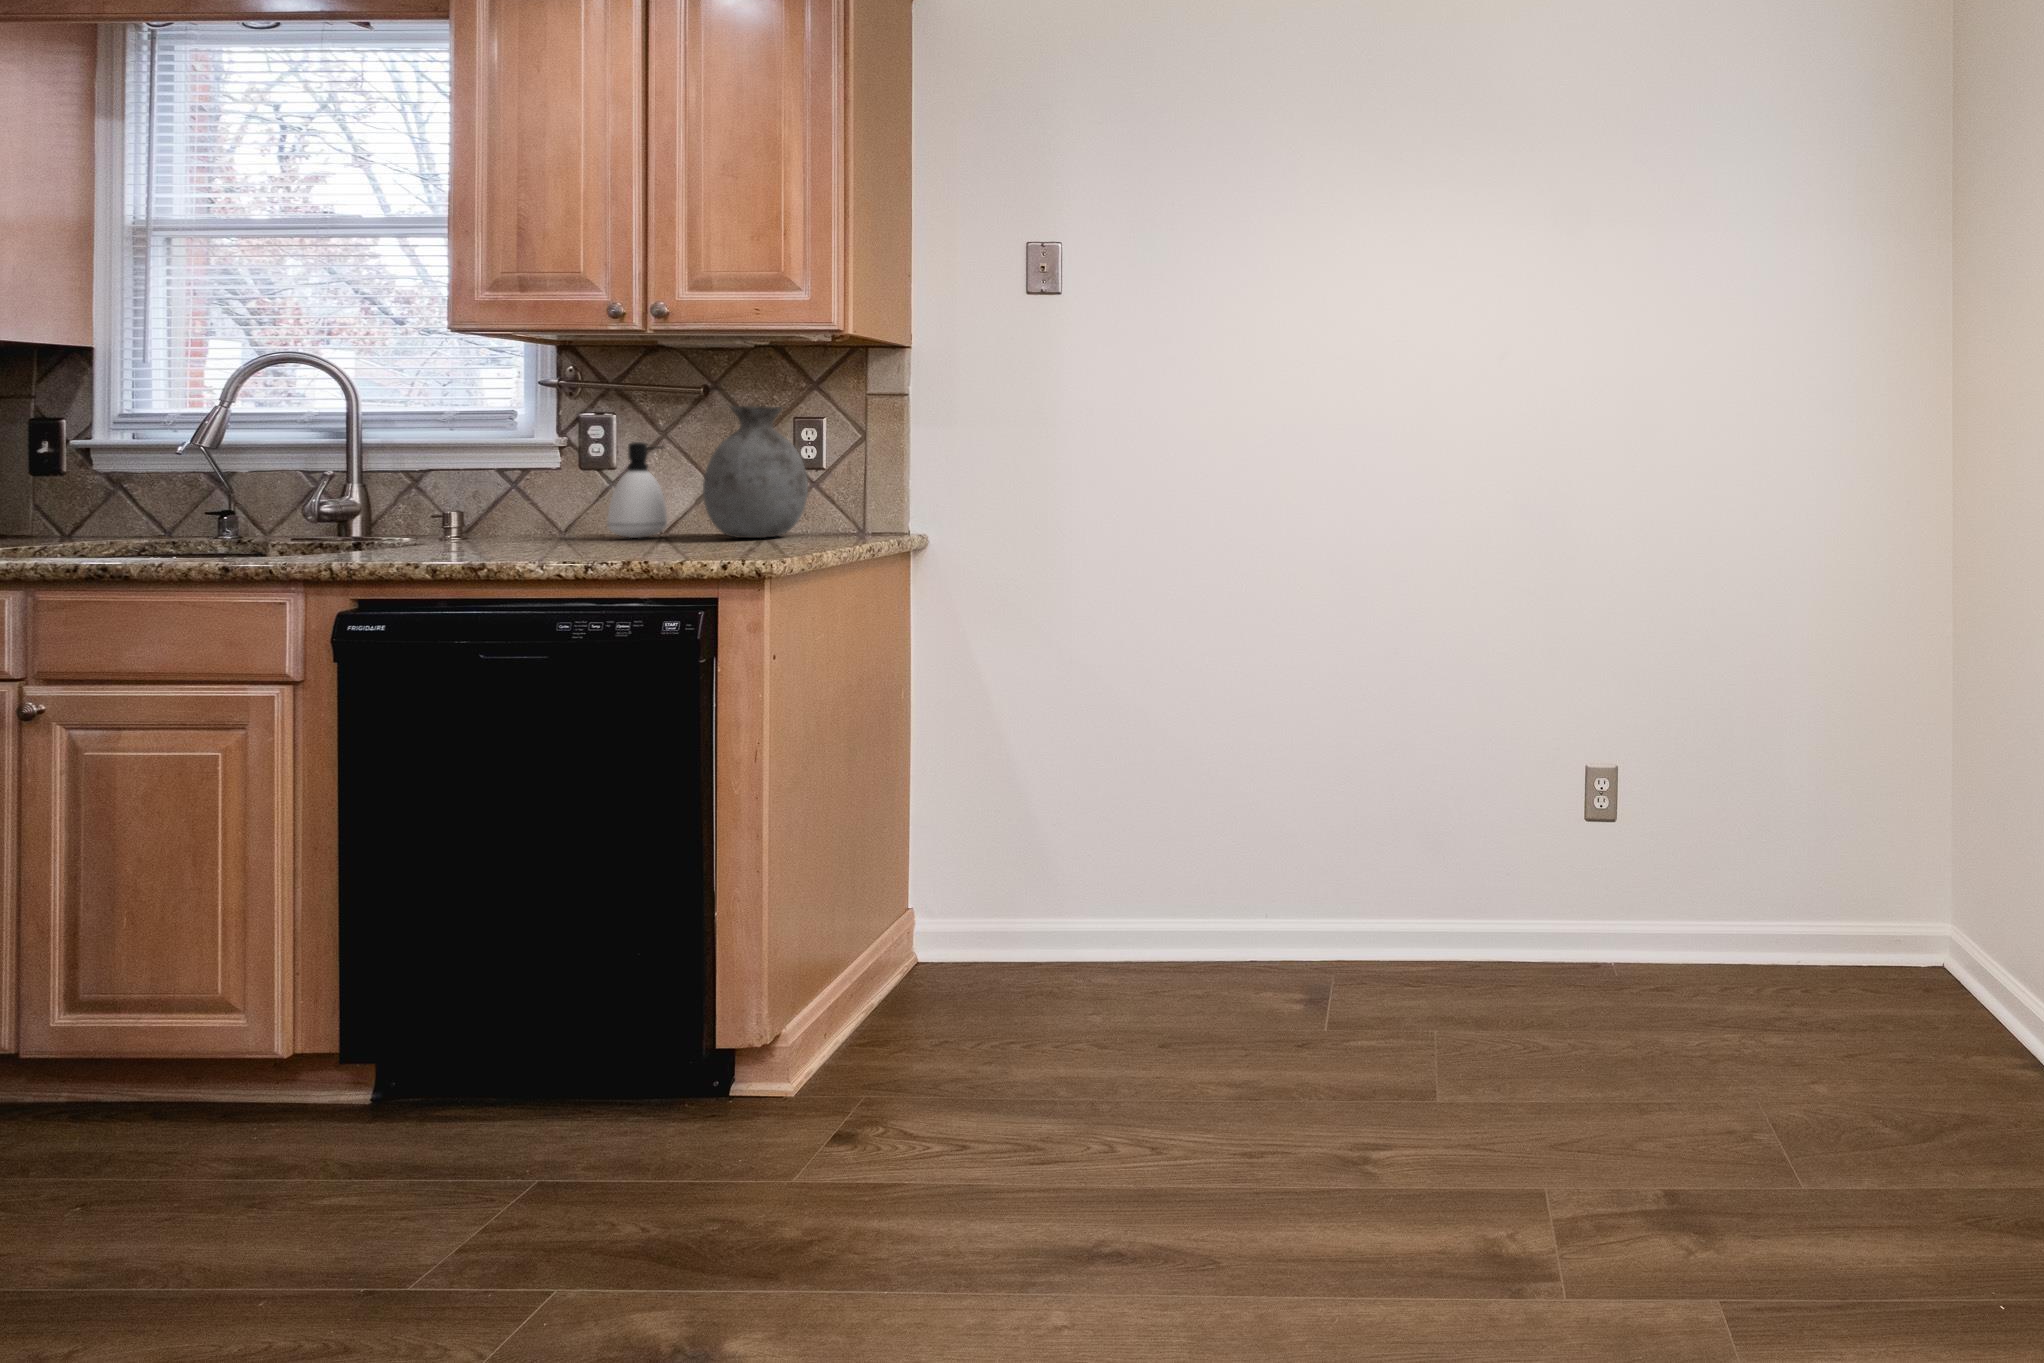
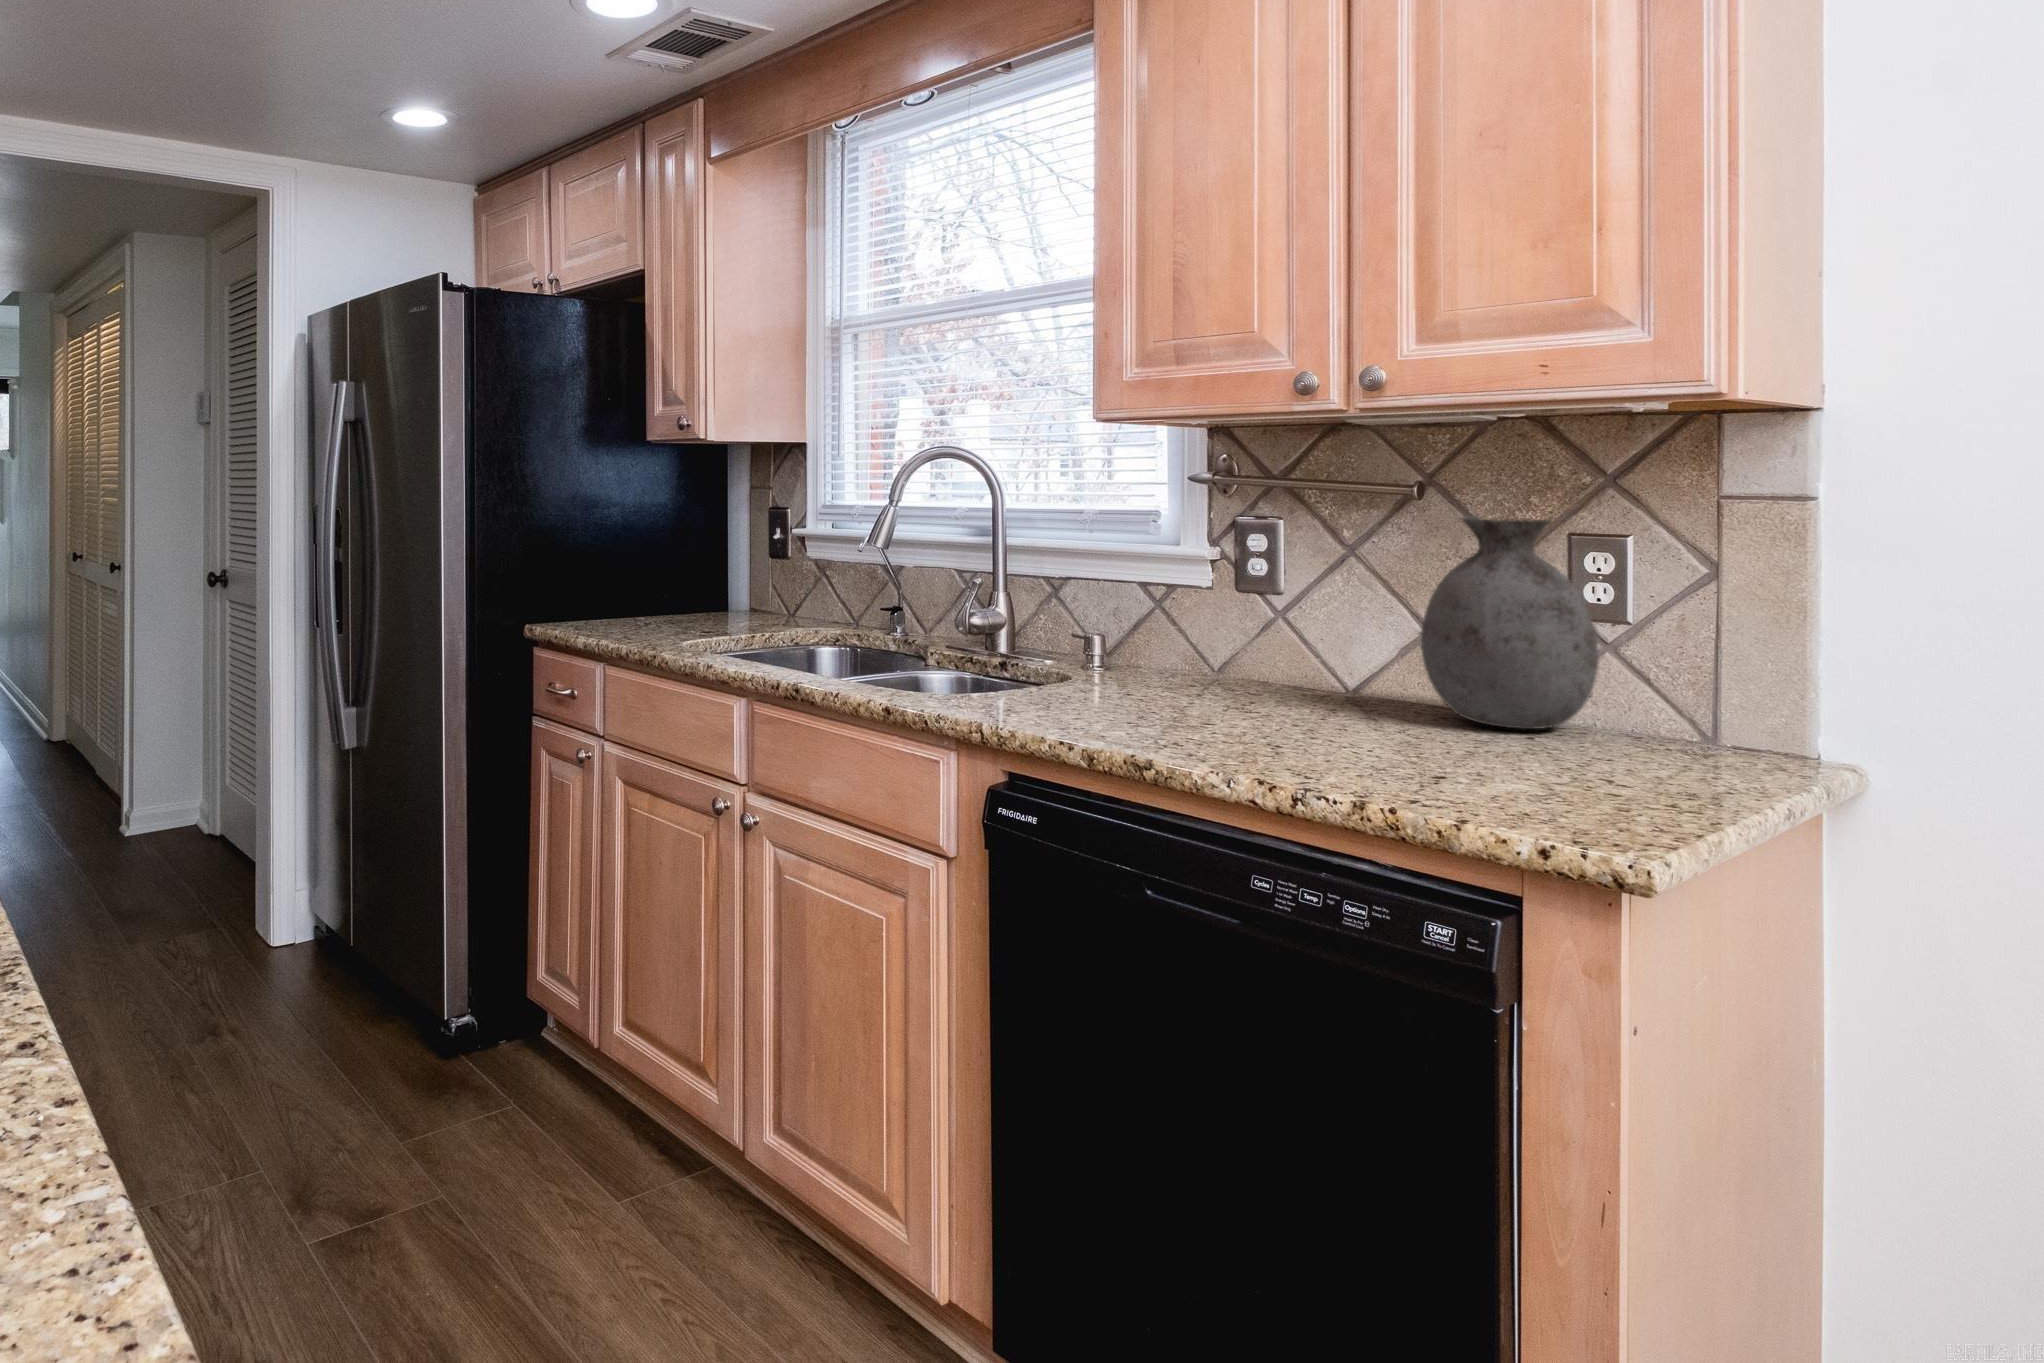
soap dispenser: present [607,442,667,538] -> none [1279,561,1361,696]

